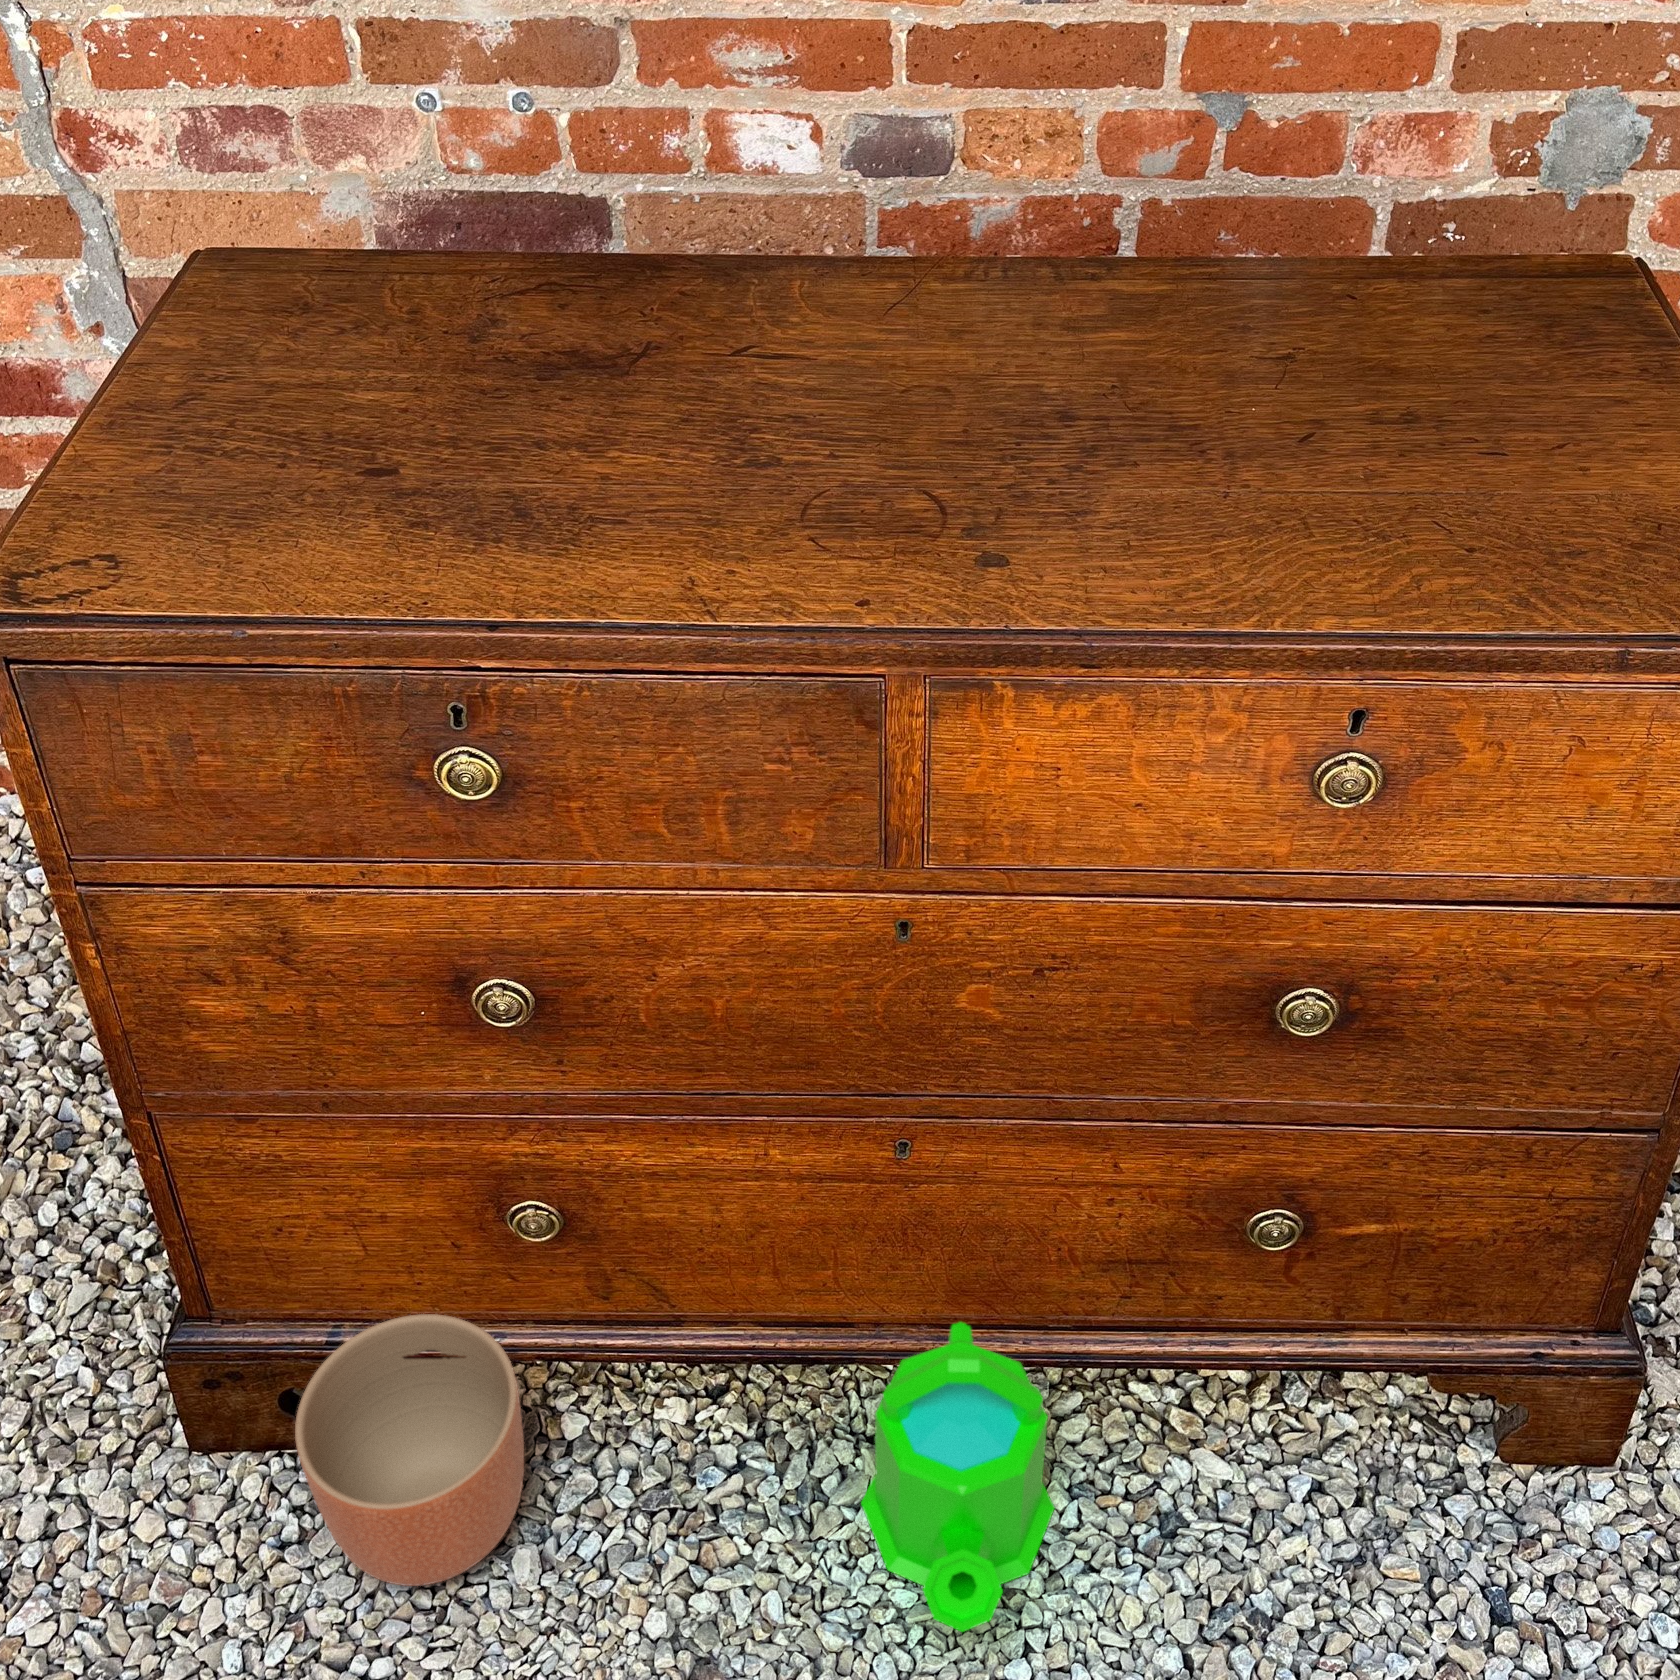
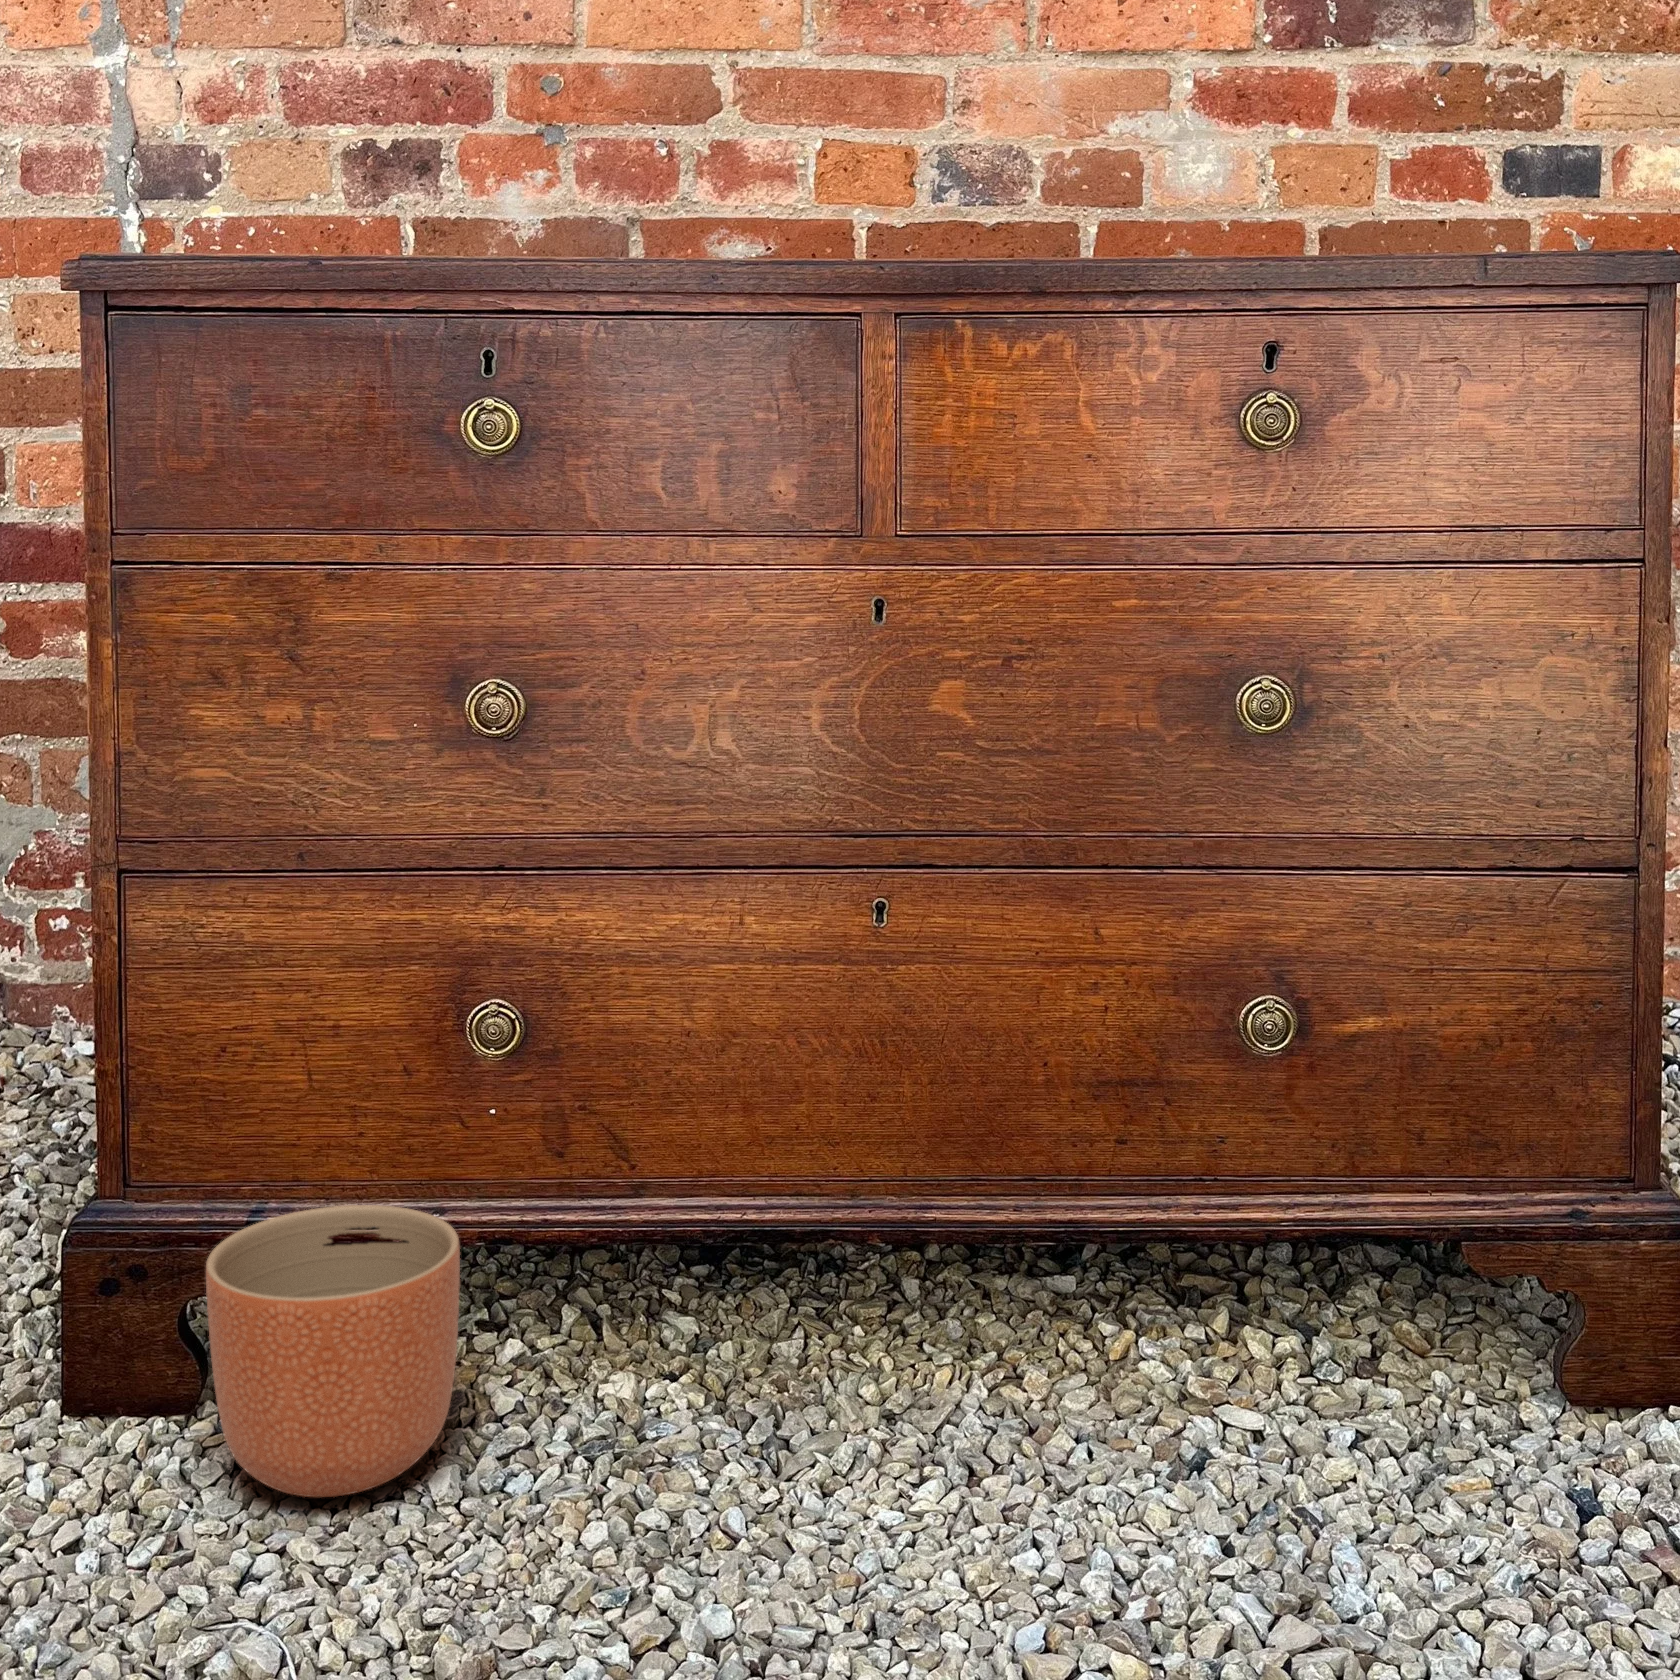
watering can: present [861,1322,1055,1632] -> none [841,1175,1068,1509]

